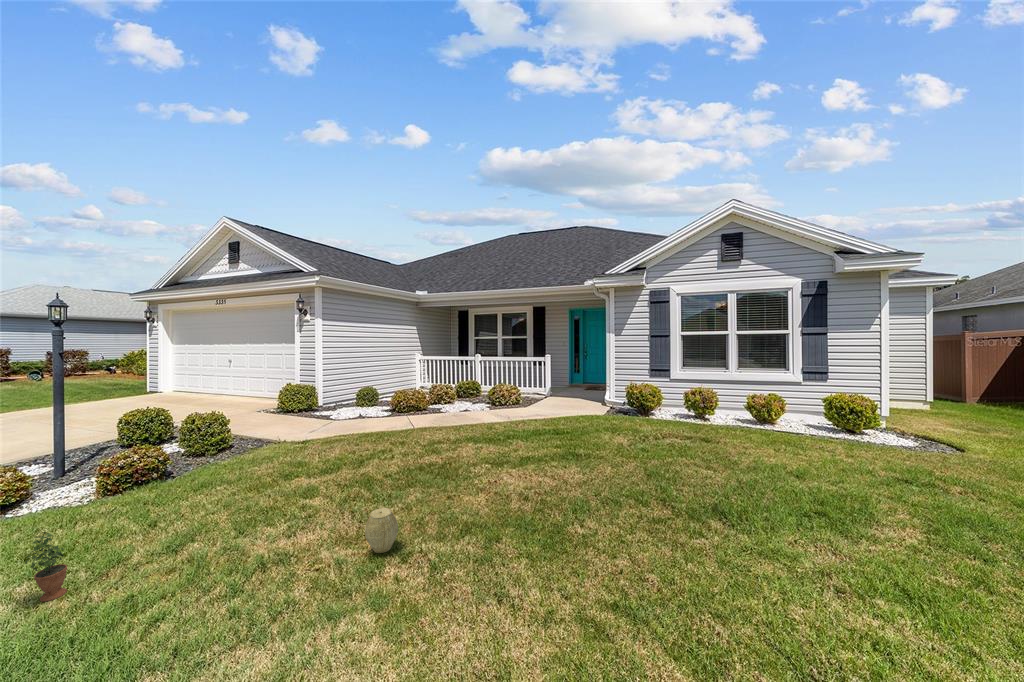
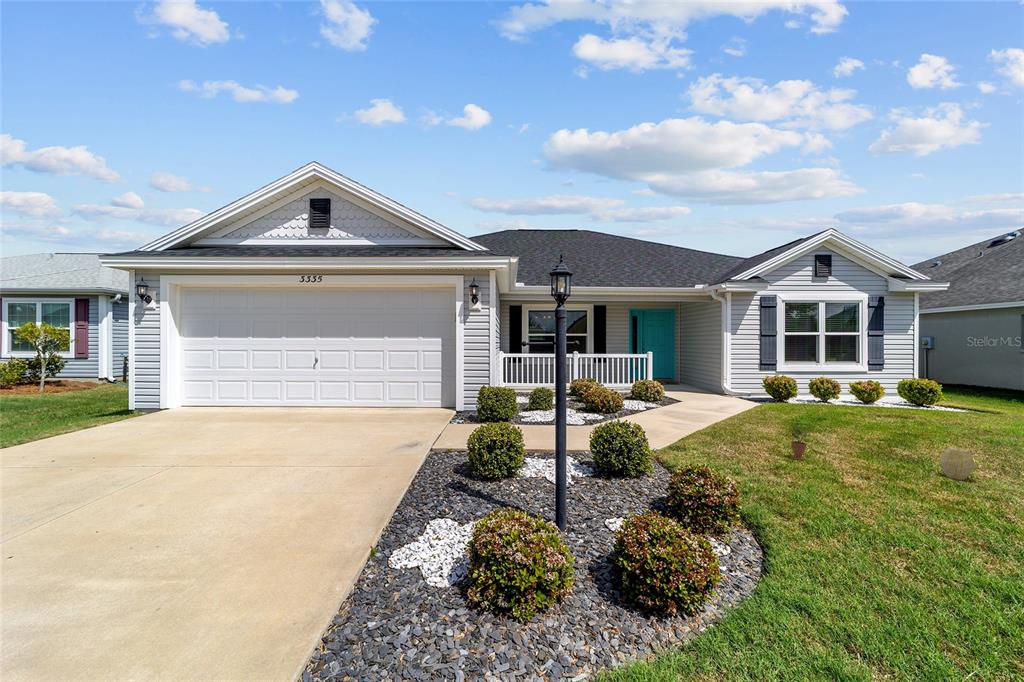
potted plant: present [25,532,67,602] -> present [791,421,811,460]

